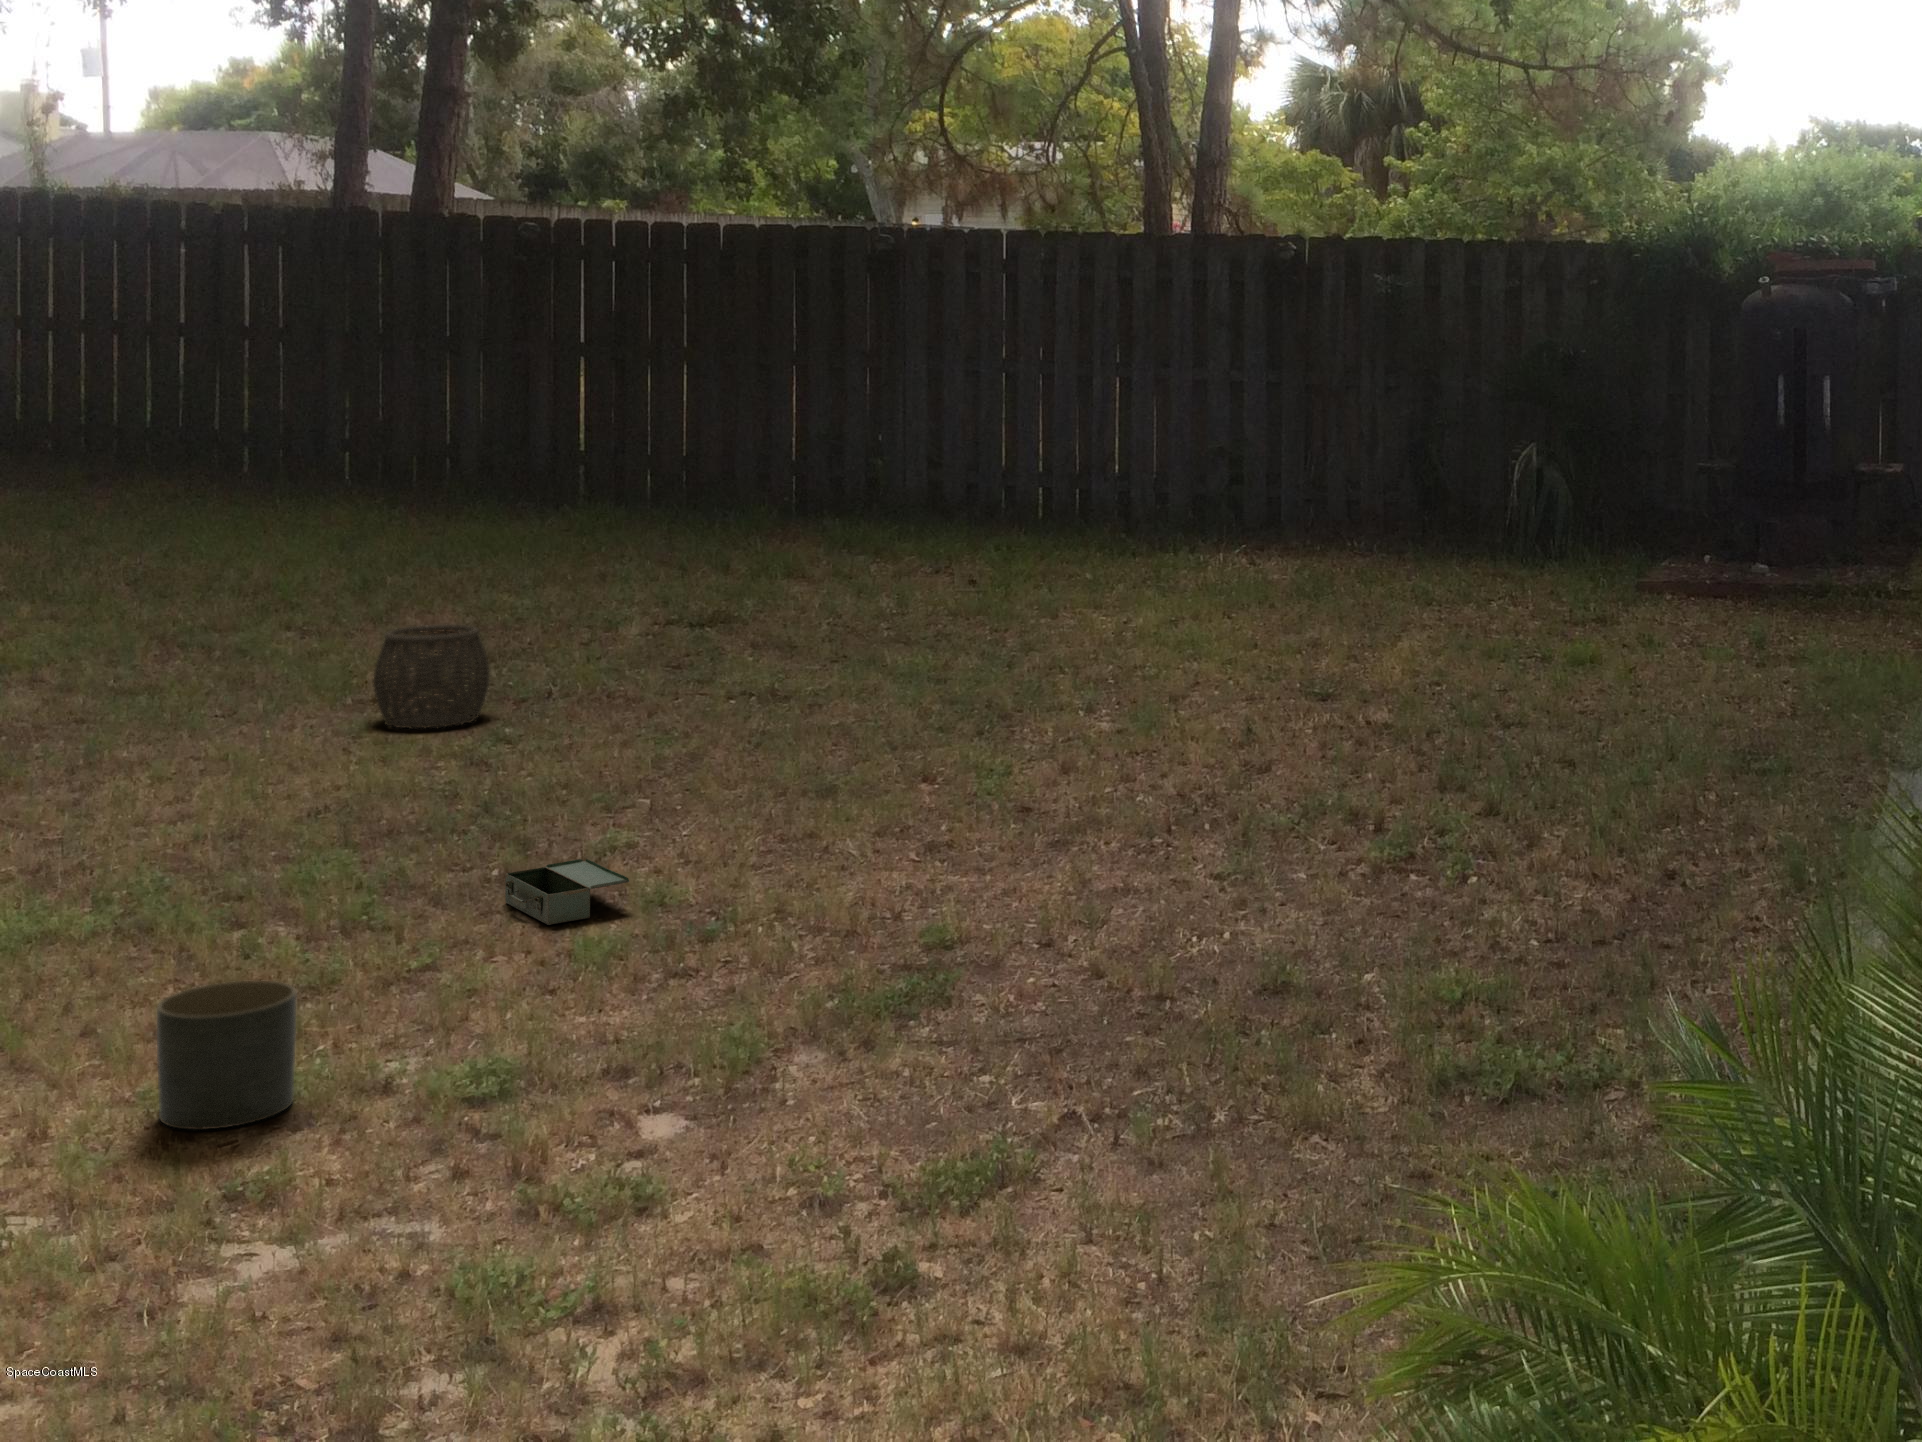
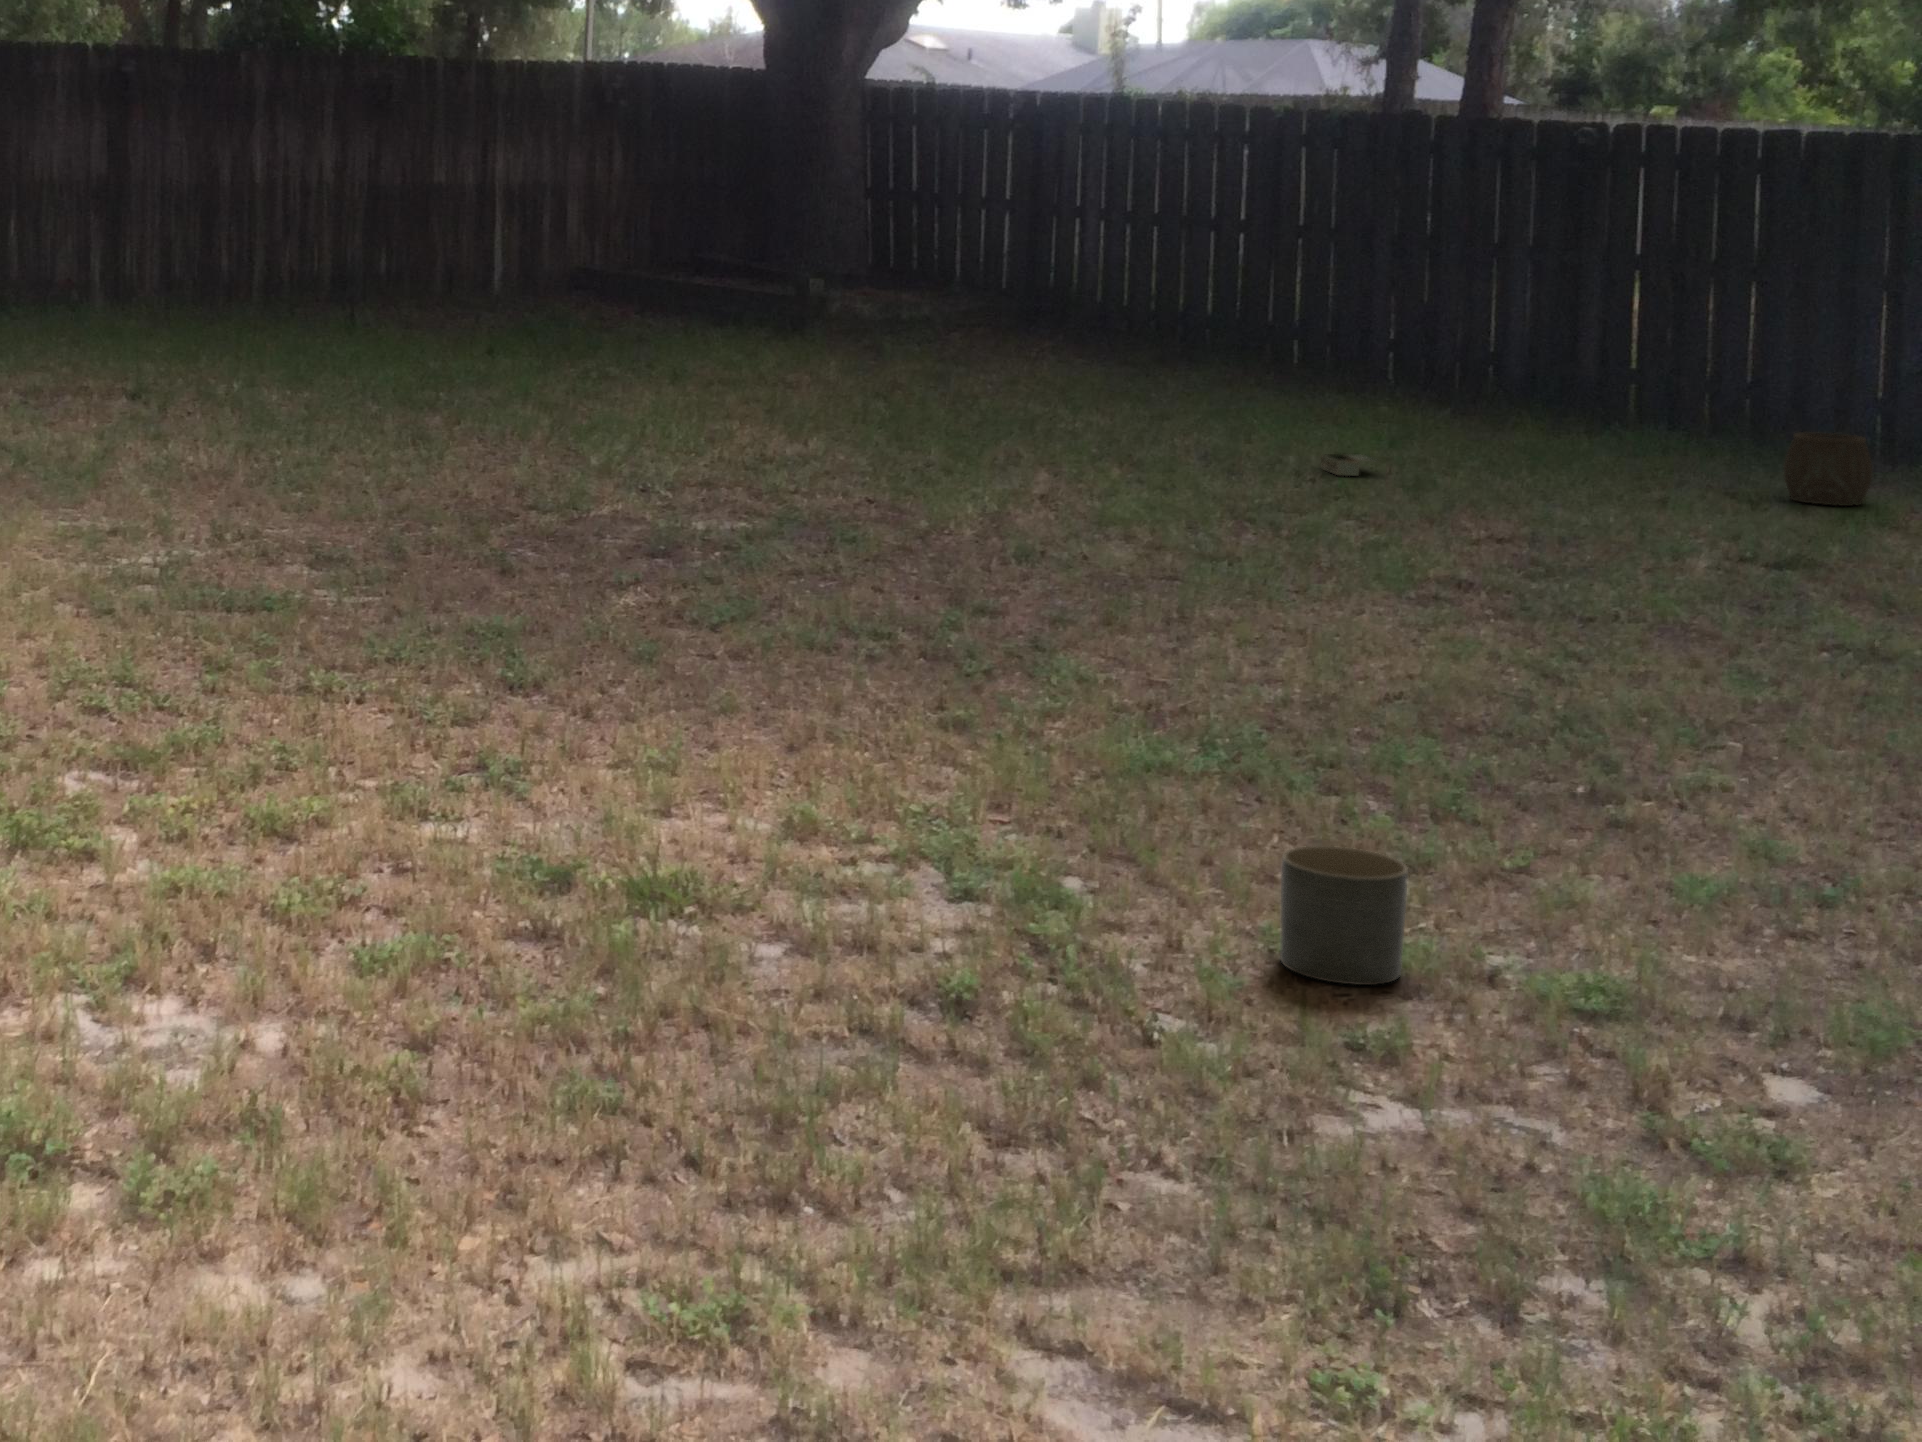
woven basket: present [372,624,490,729] -> present [1783,432,1872,506]
toolbox: present [505,859,629,925] -> present [1320,453,1378,476]

